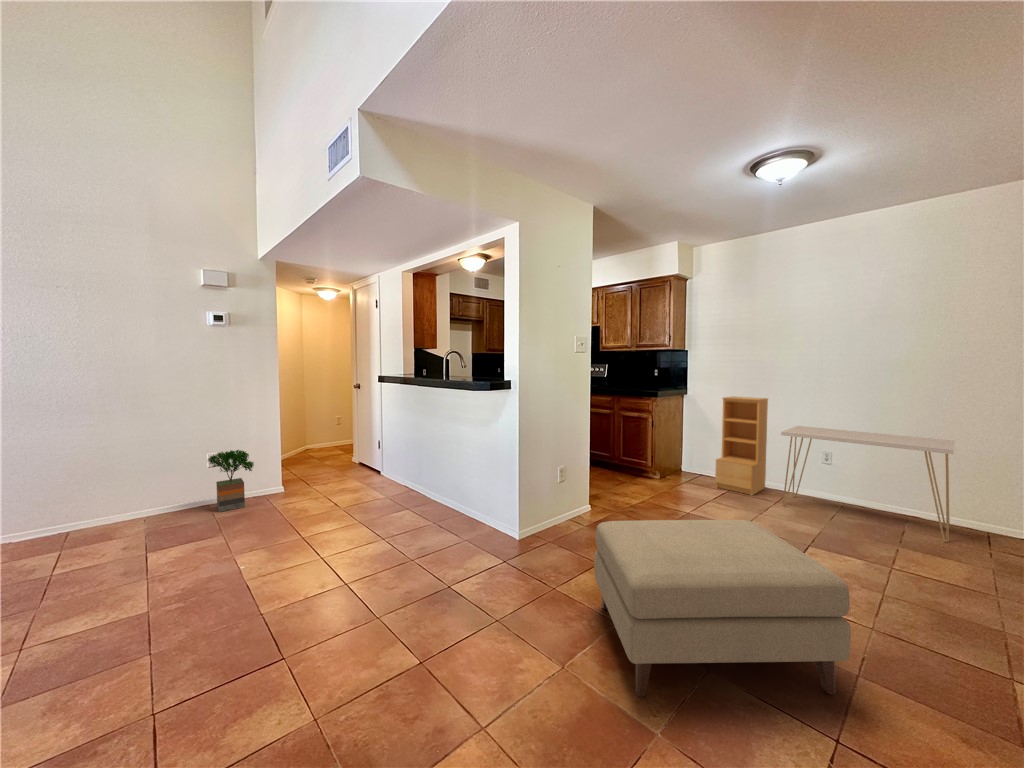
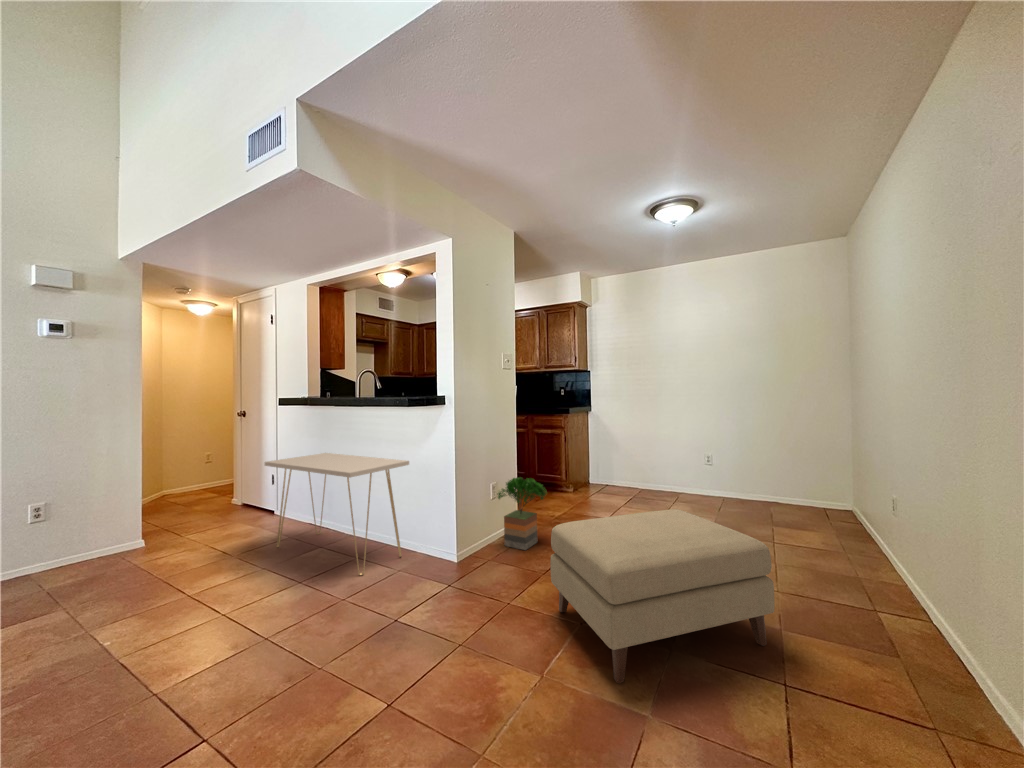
bookshelf: present [715,396,768,495] -> none [622,411,662,498]
console table: present [781,426,954,542] -> present [264,453,409,575]
potted tree: present [208,450,254,512] -> present [497,478,547,550]

